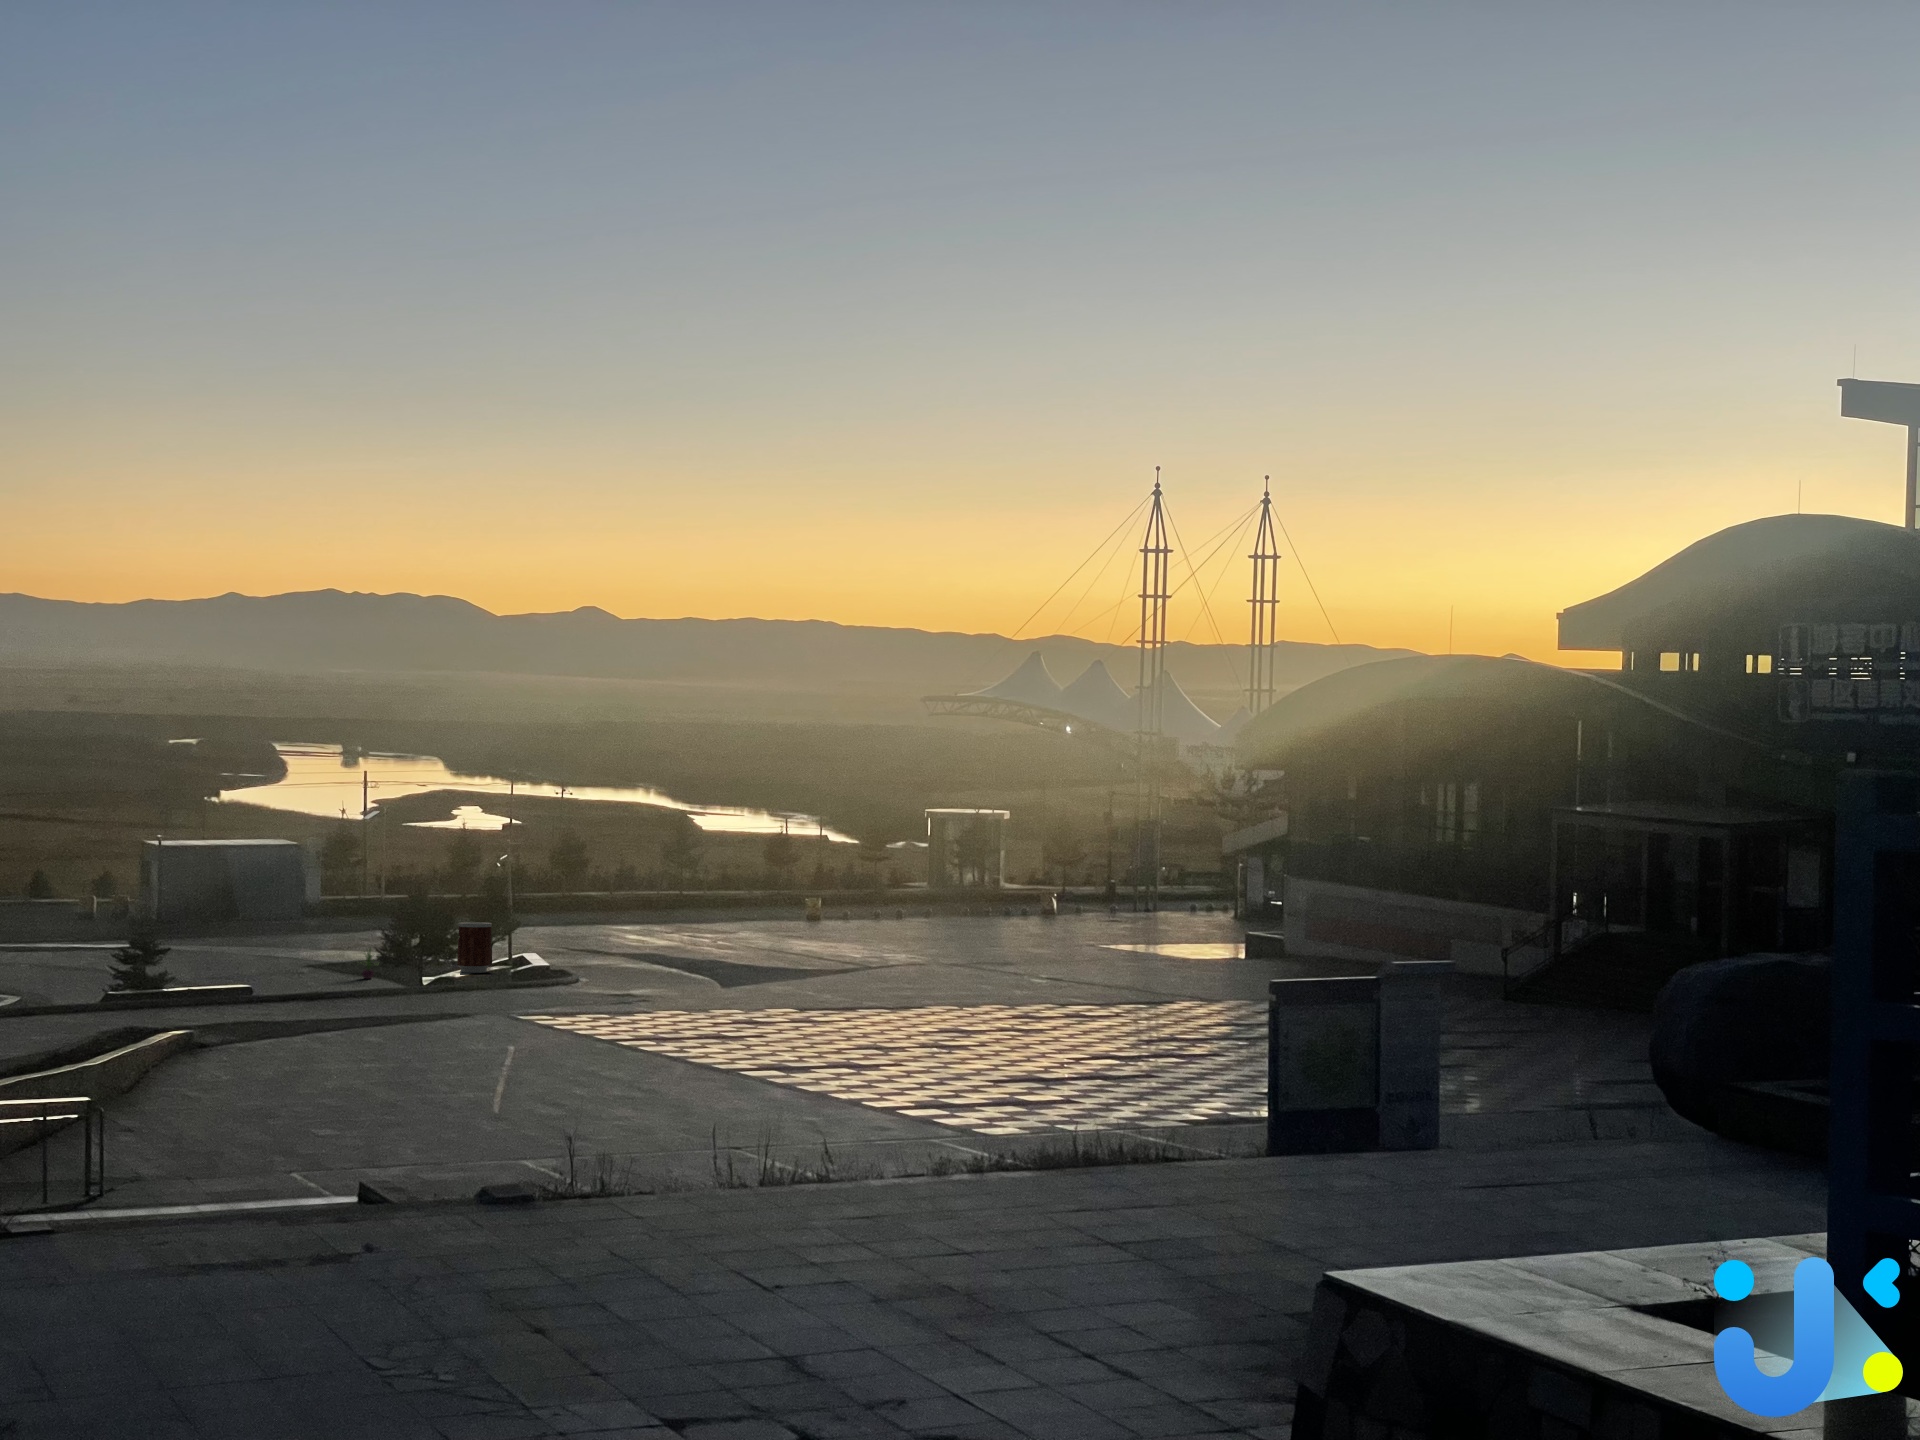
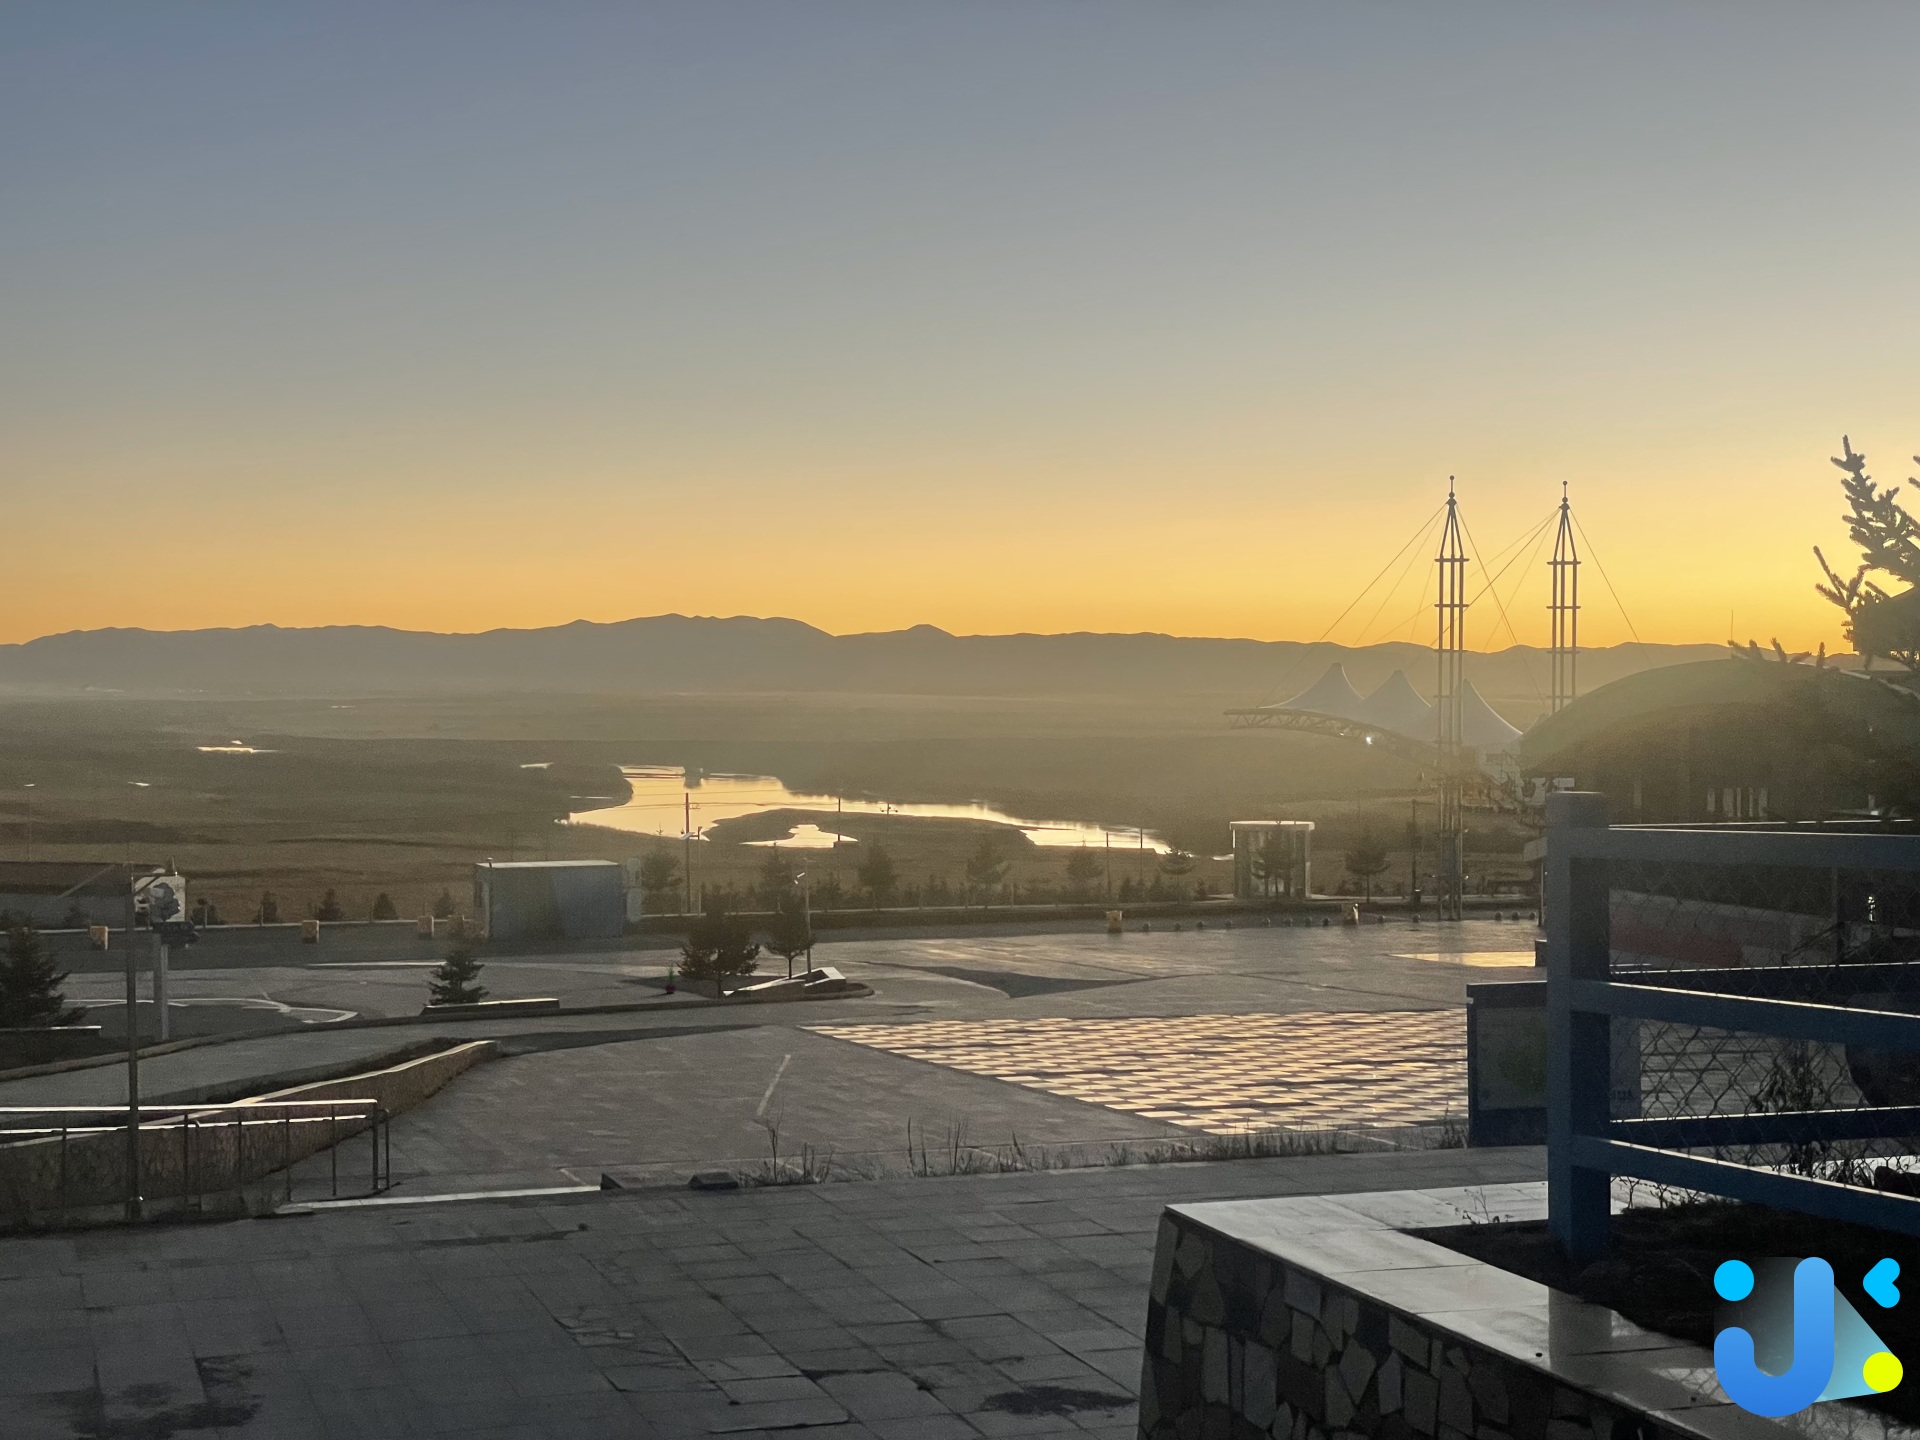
trash can: present [457,922,492,973] -> none [754,938,785,986]

